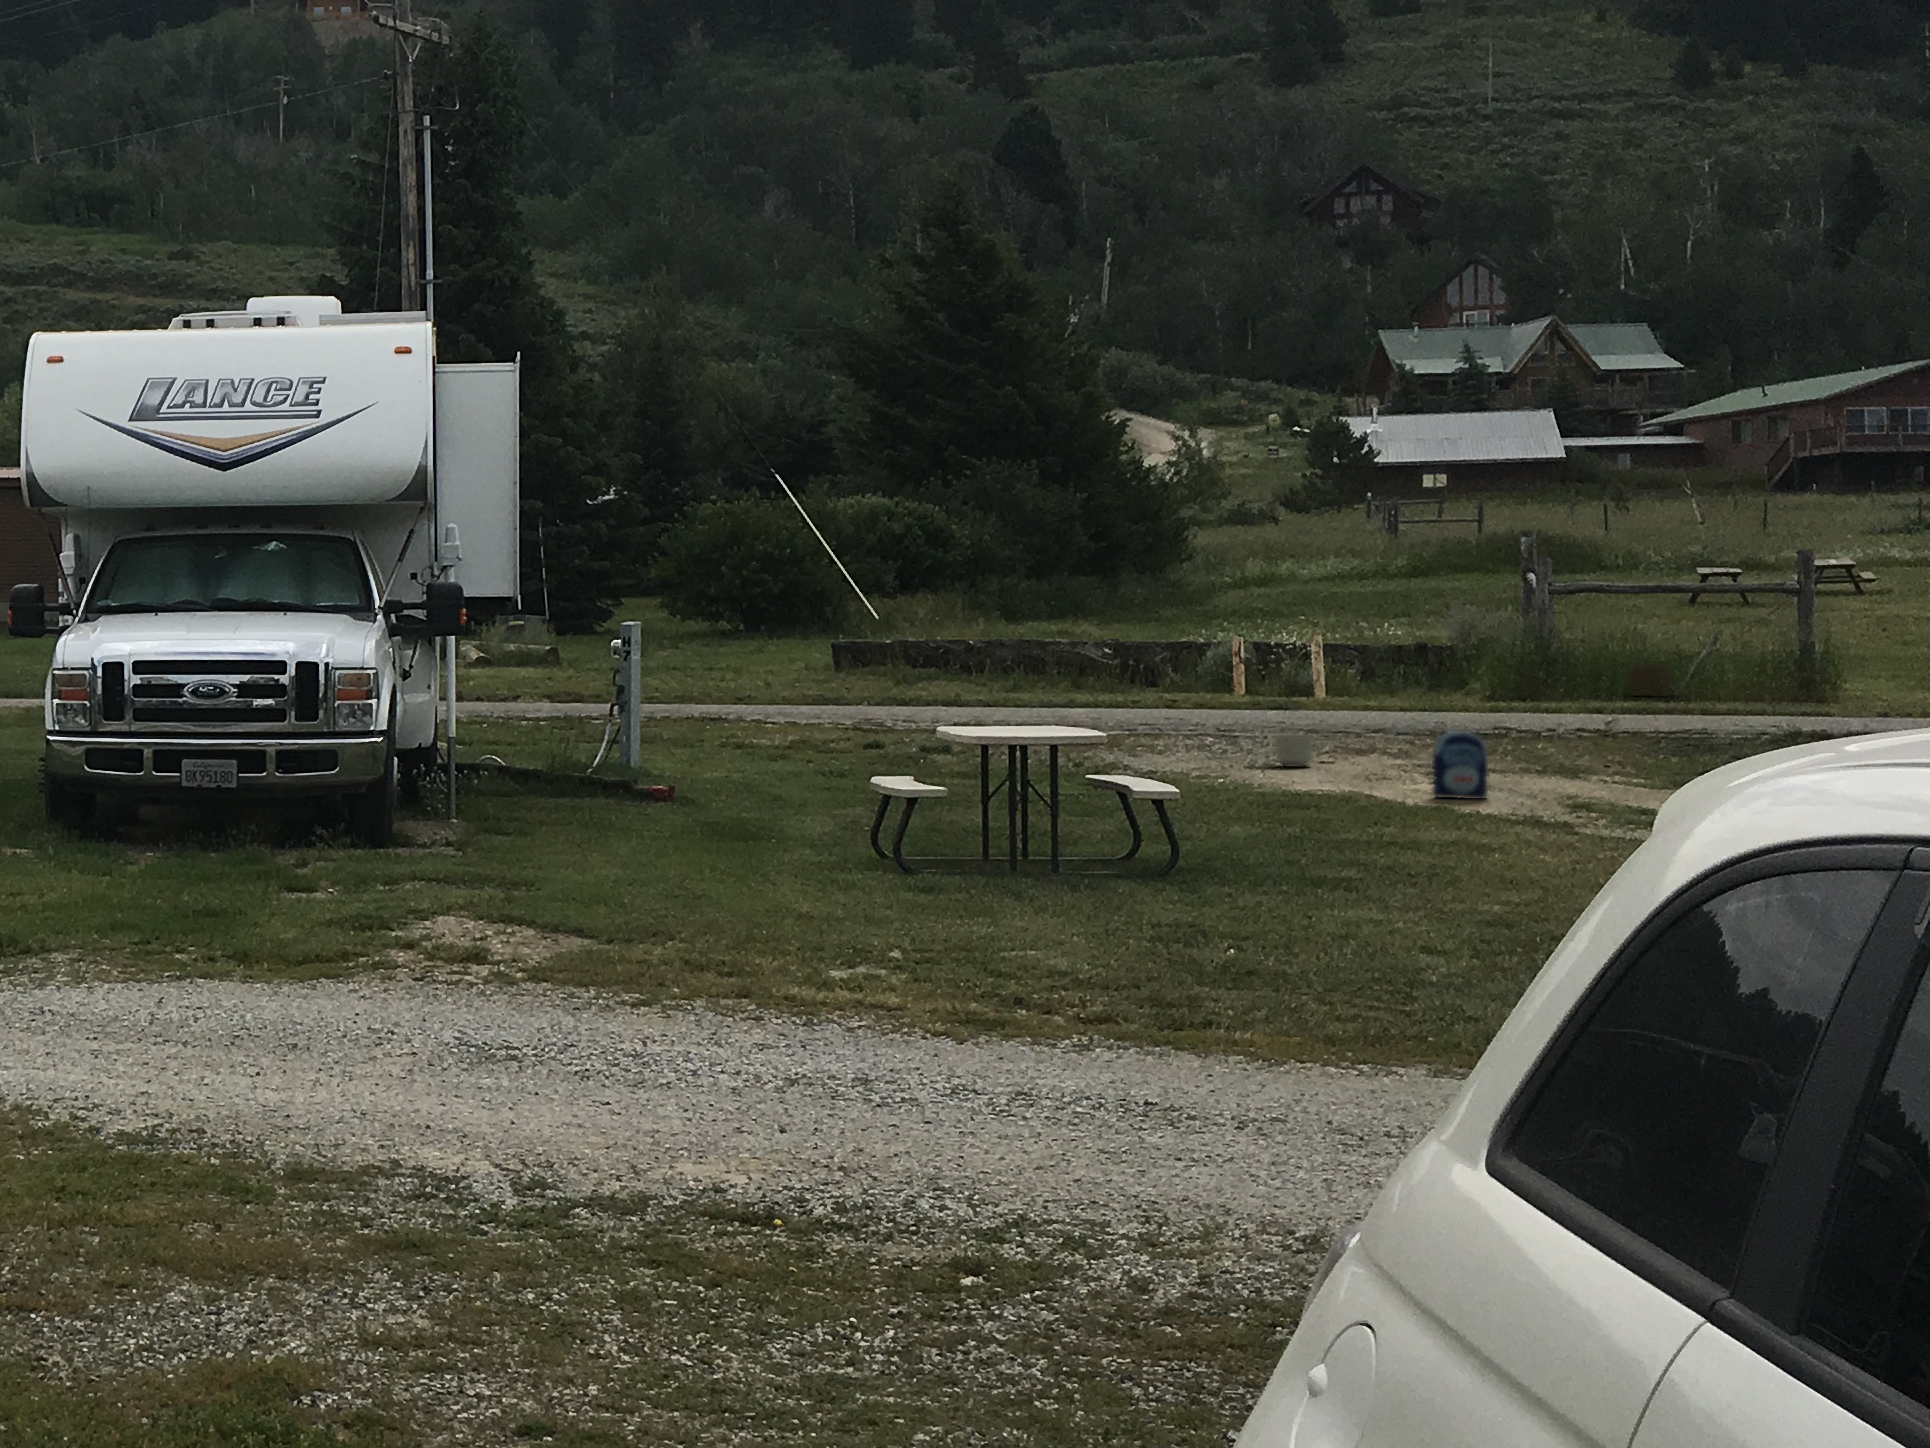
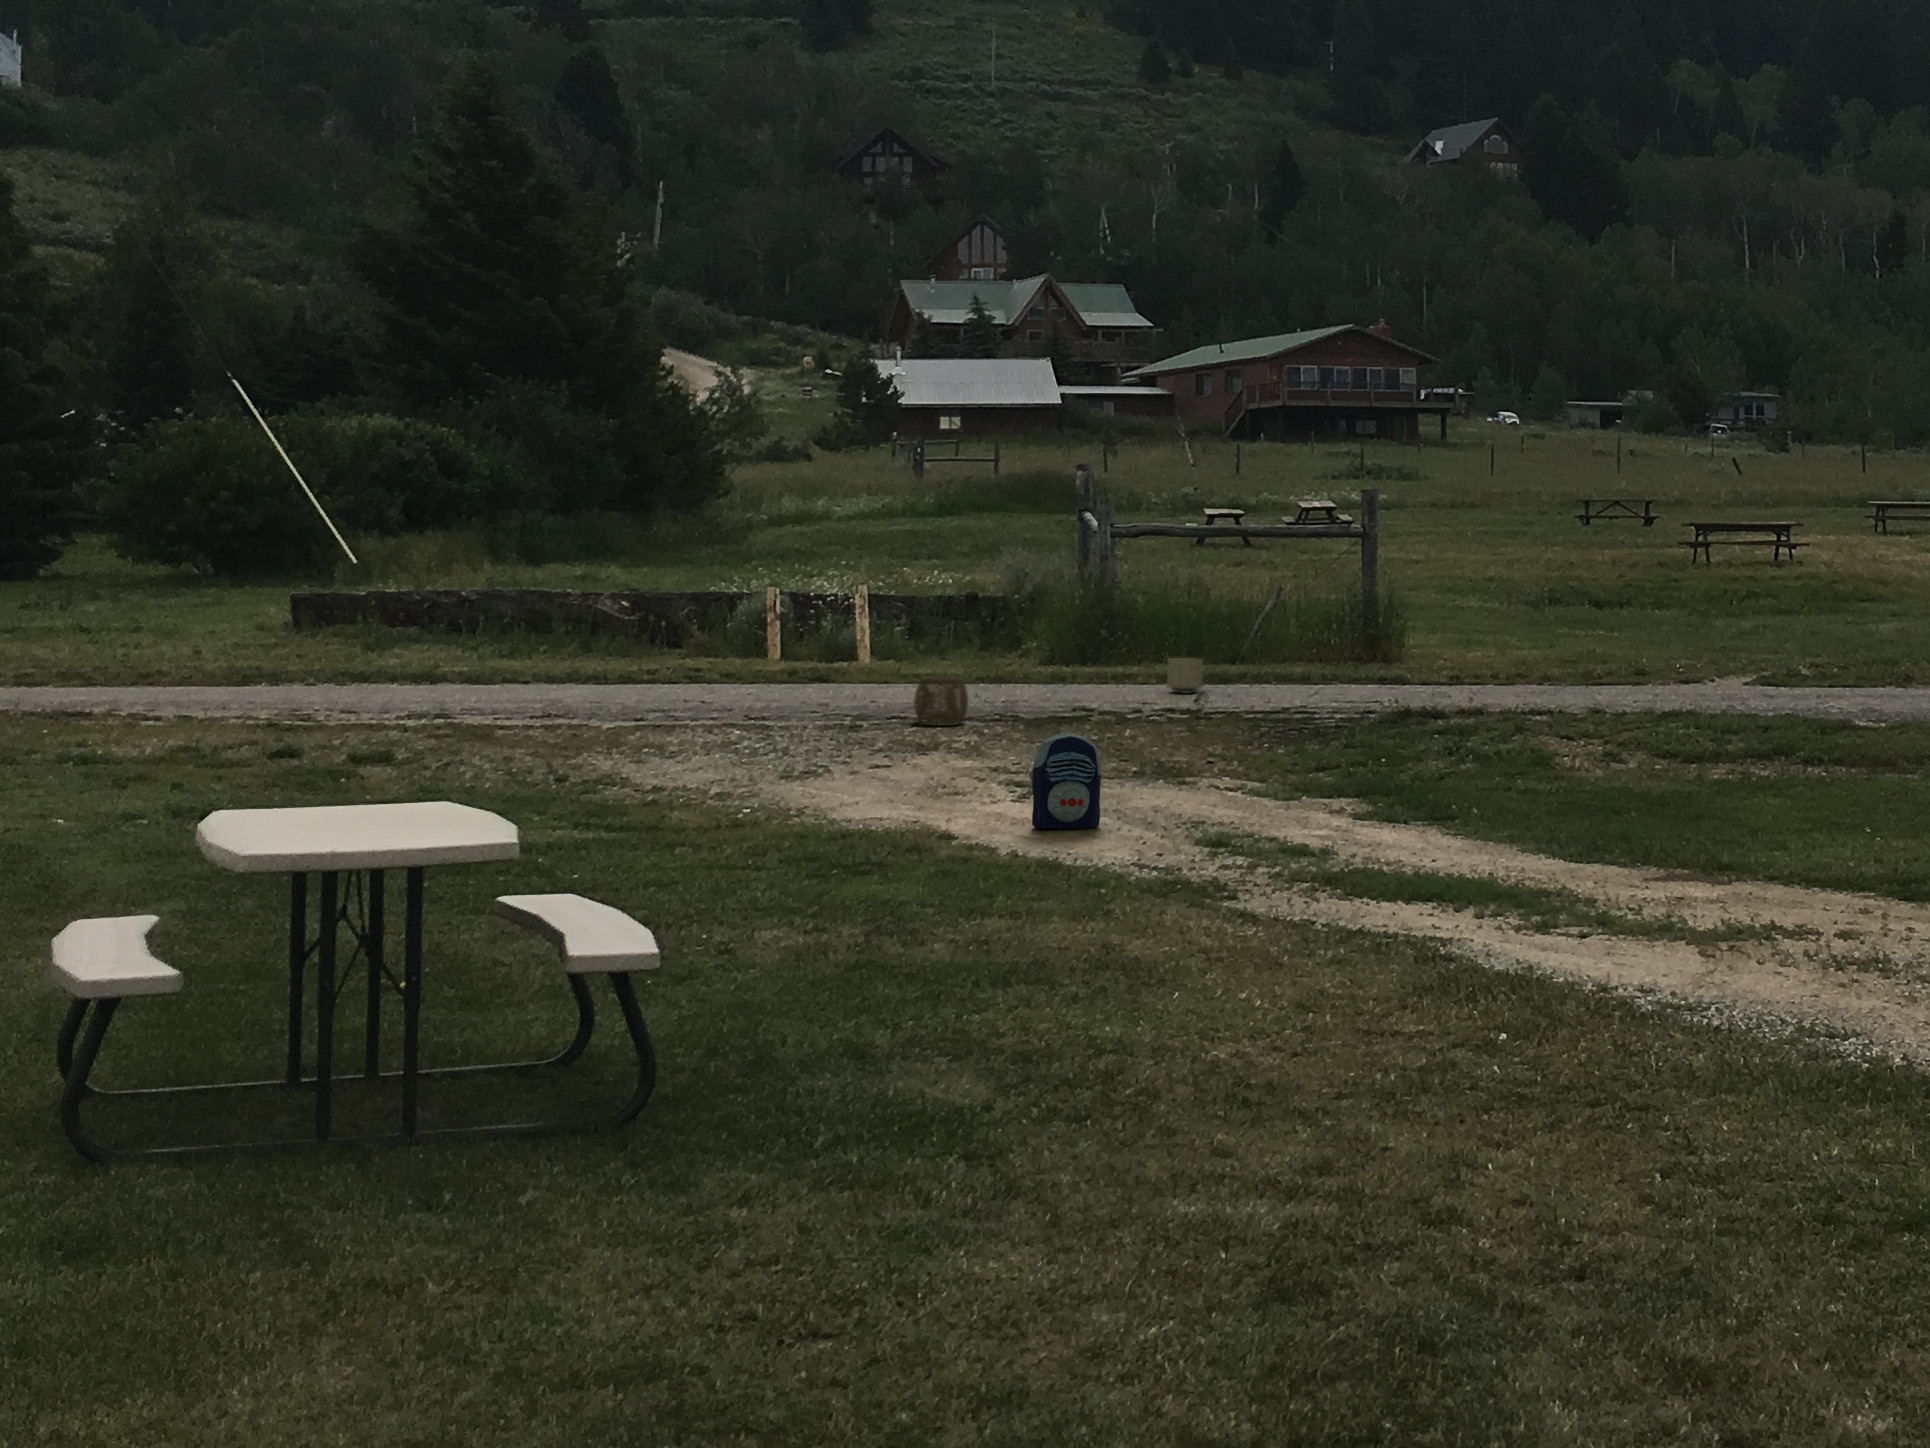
woven basket: present [1627,663,1671,697] -> present [914,676,968,726]
planter: present [1276,734,1313,767] -> present [1167,658,1203,693]

